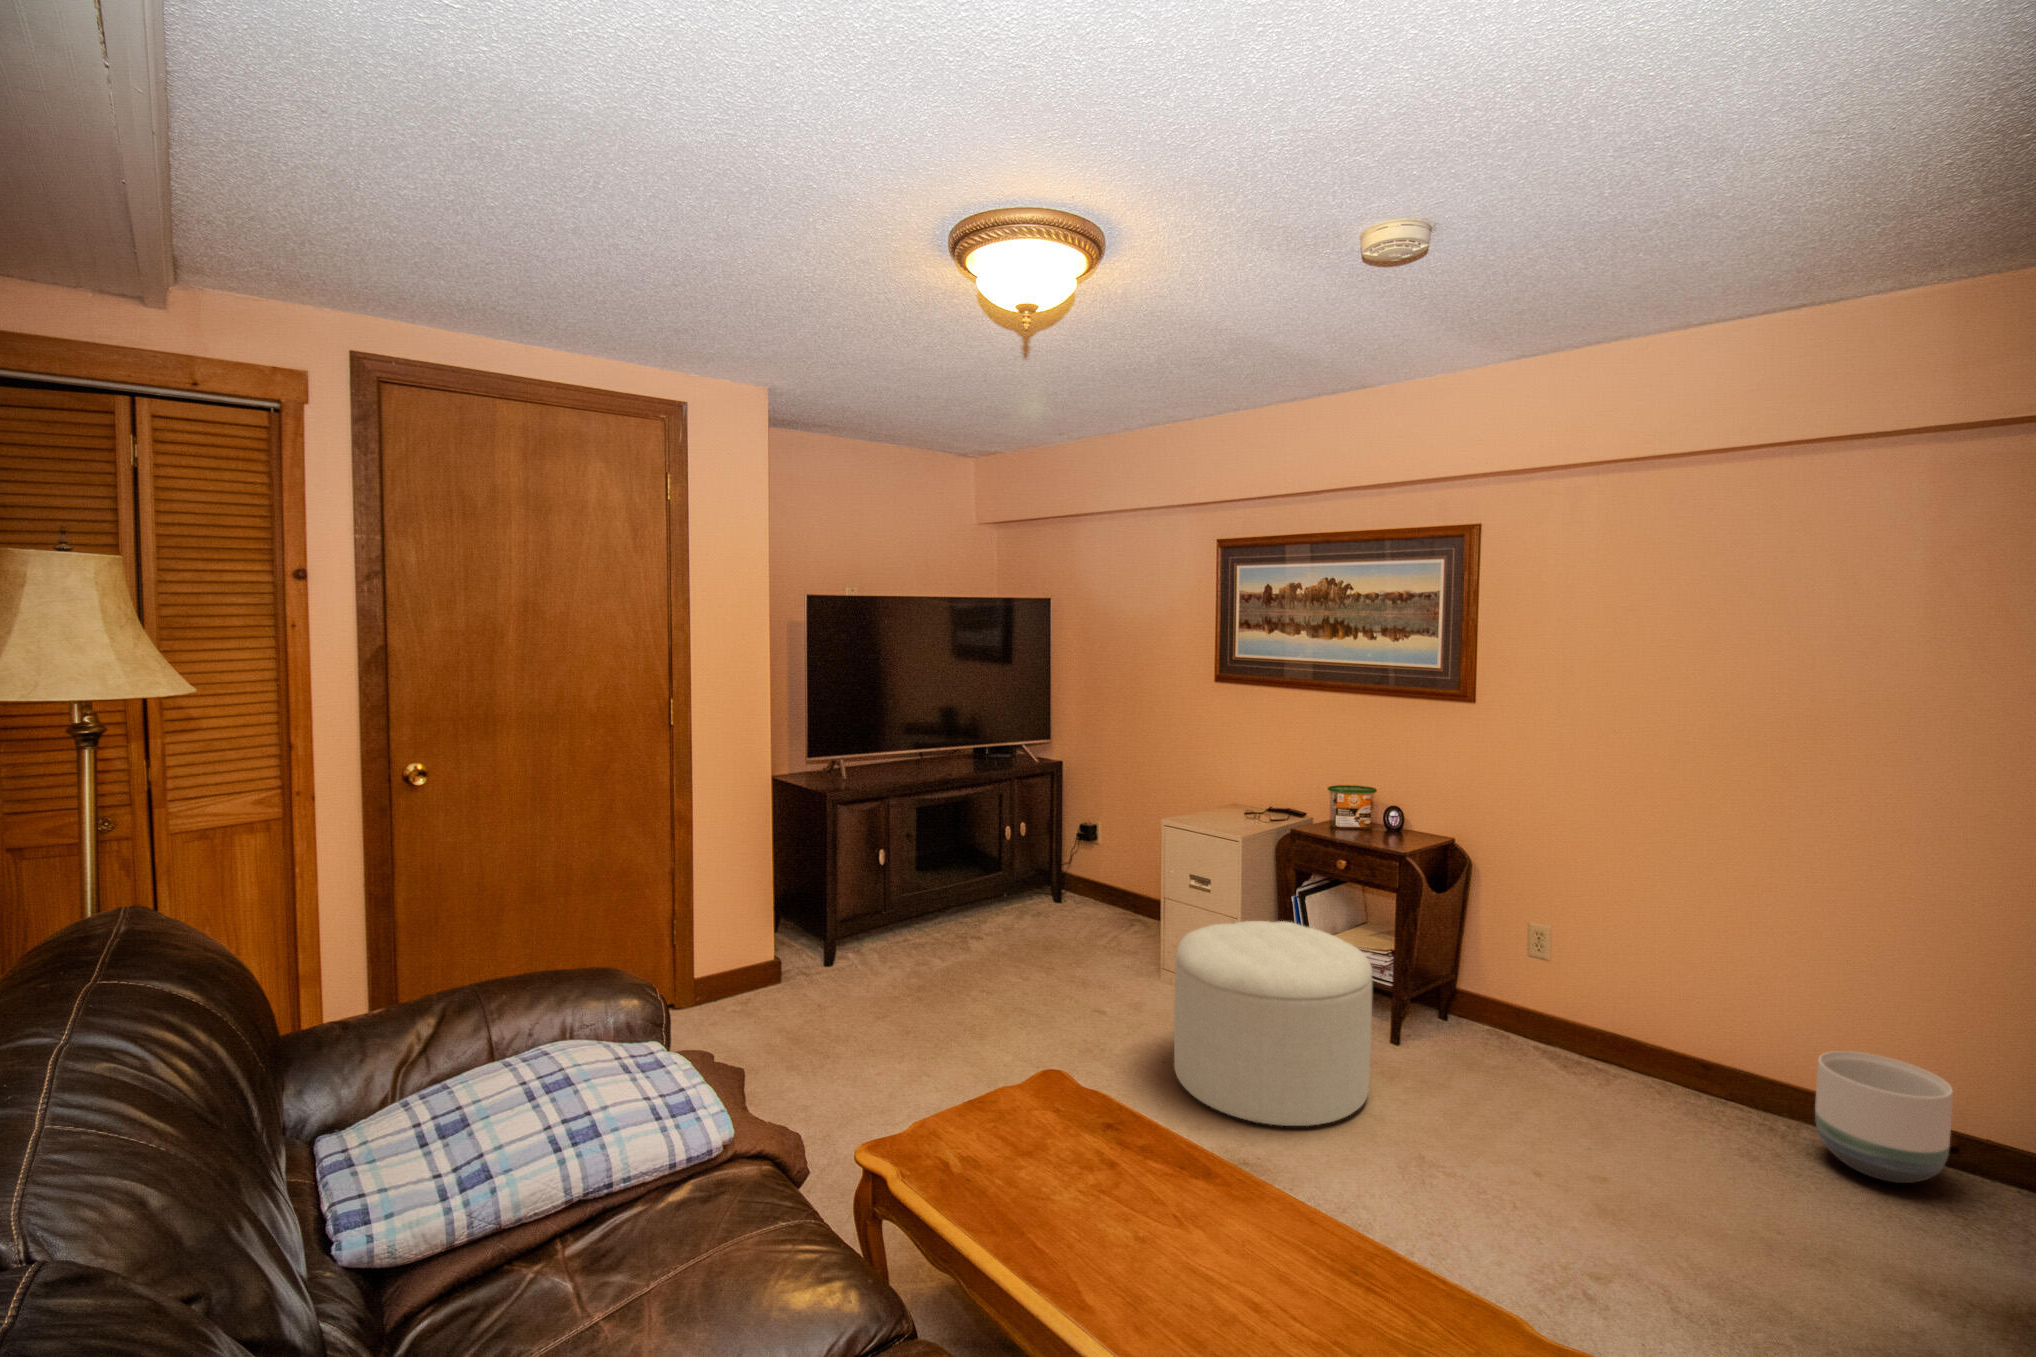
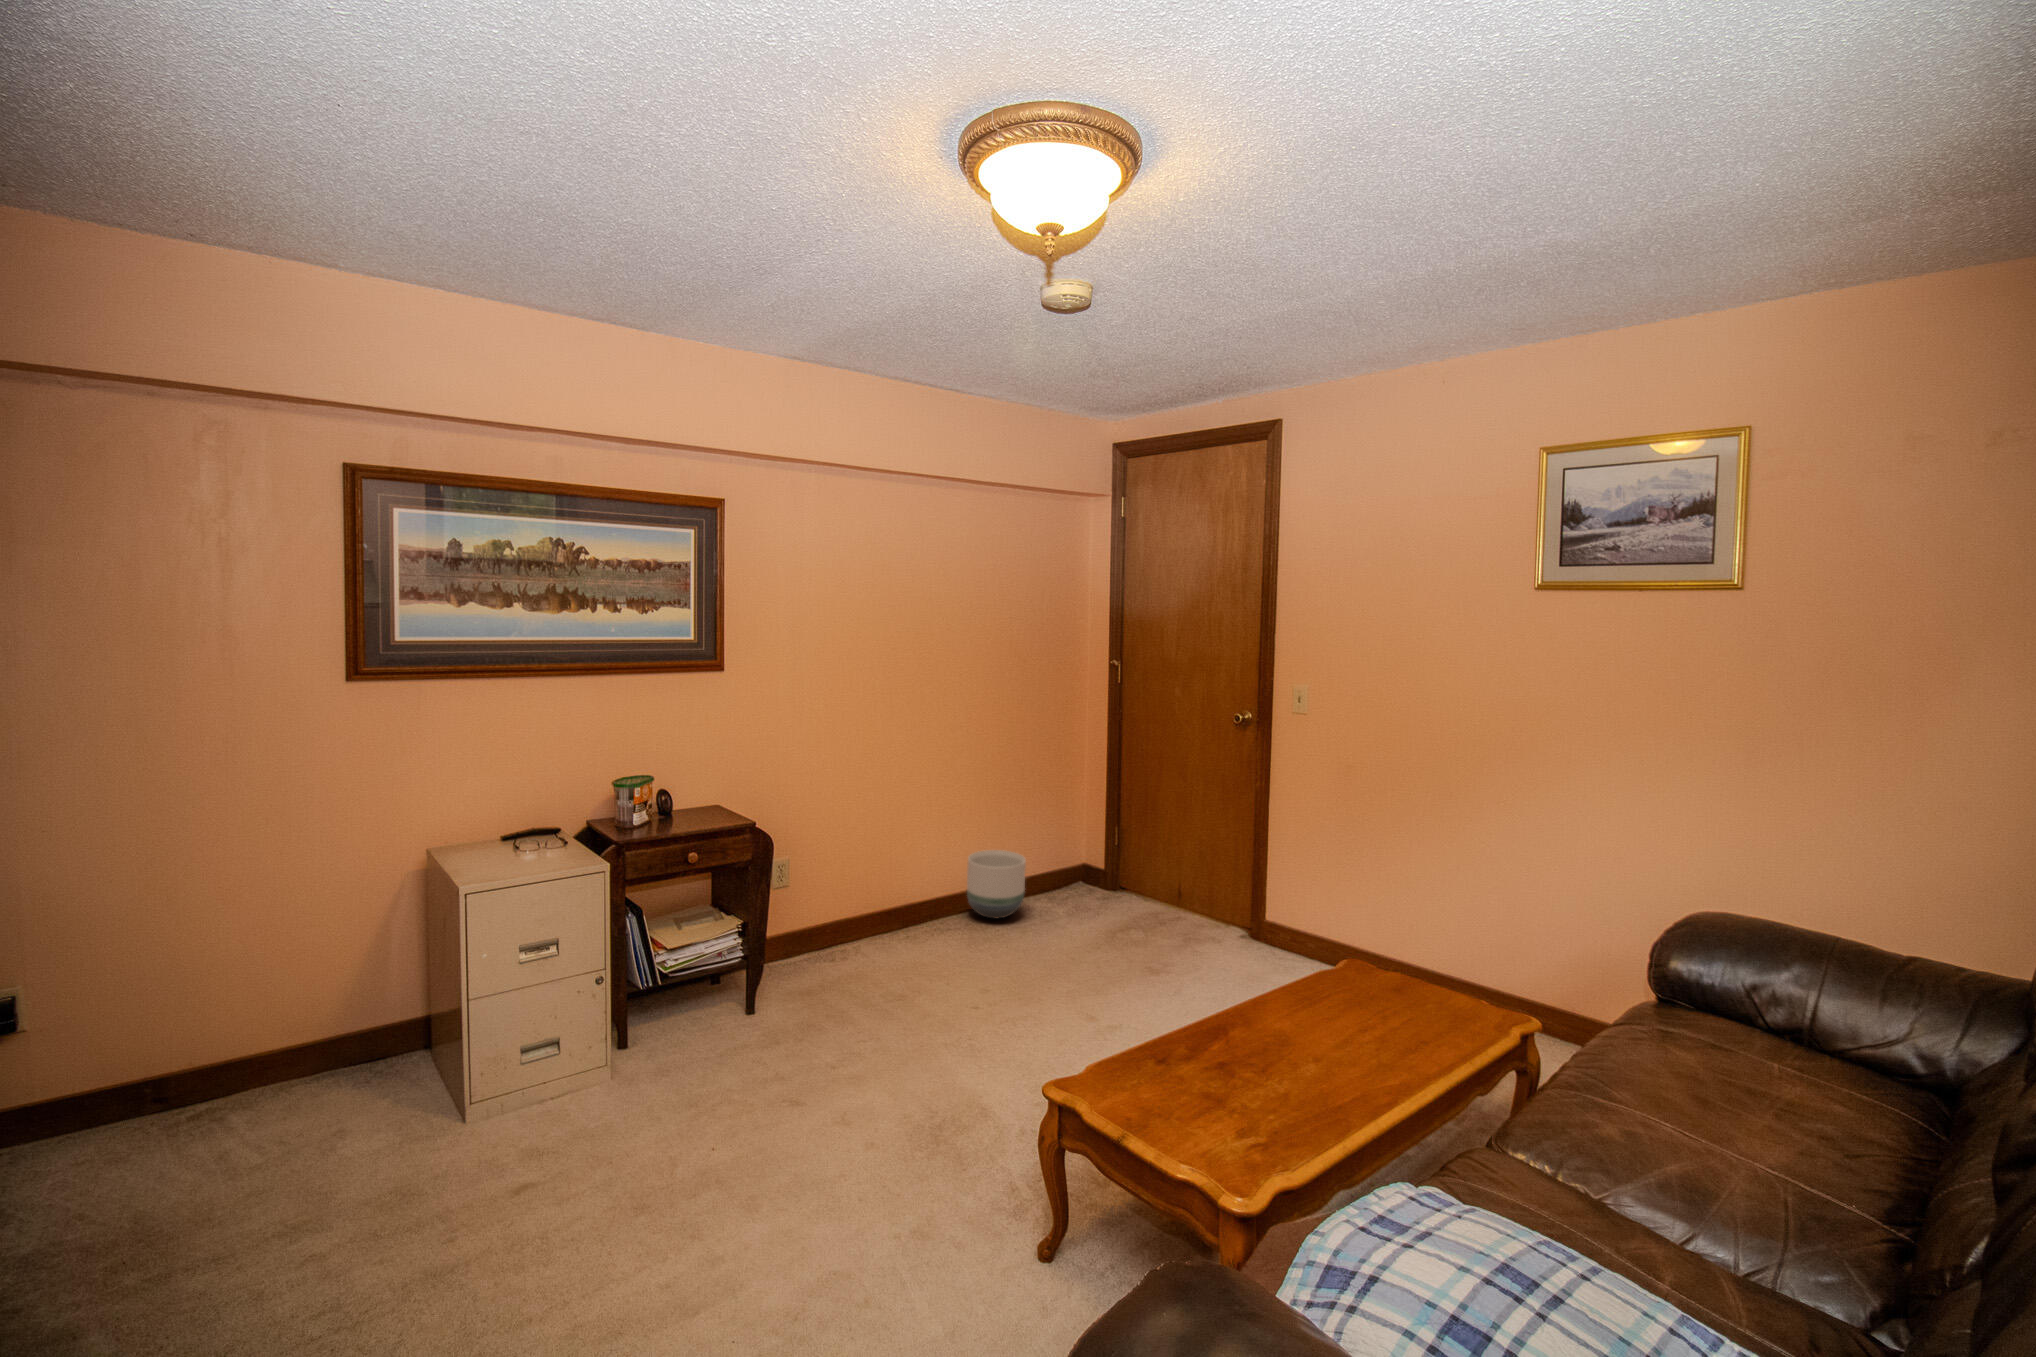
ottoman: present [1174,921,1372,1126] -> none [703,917,907,1139]

